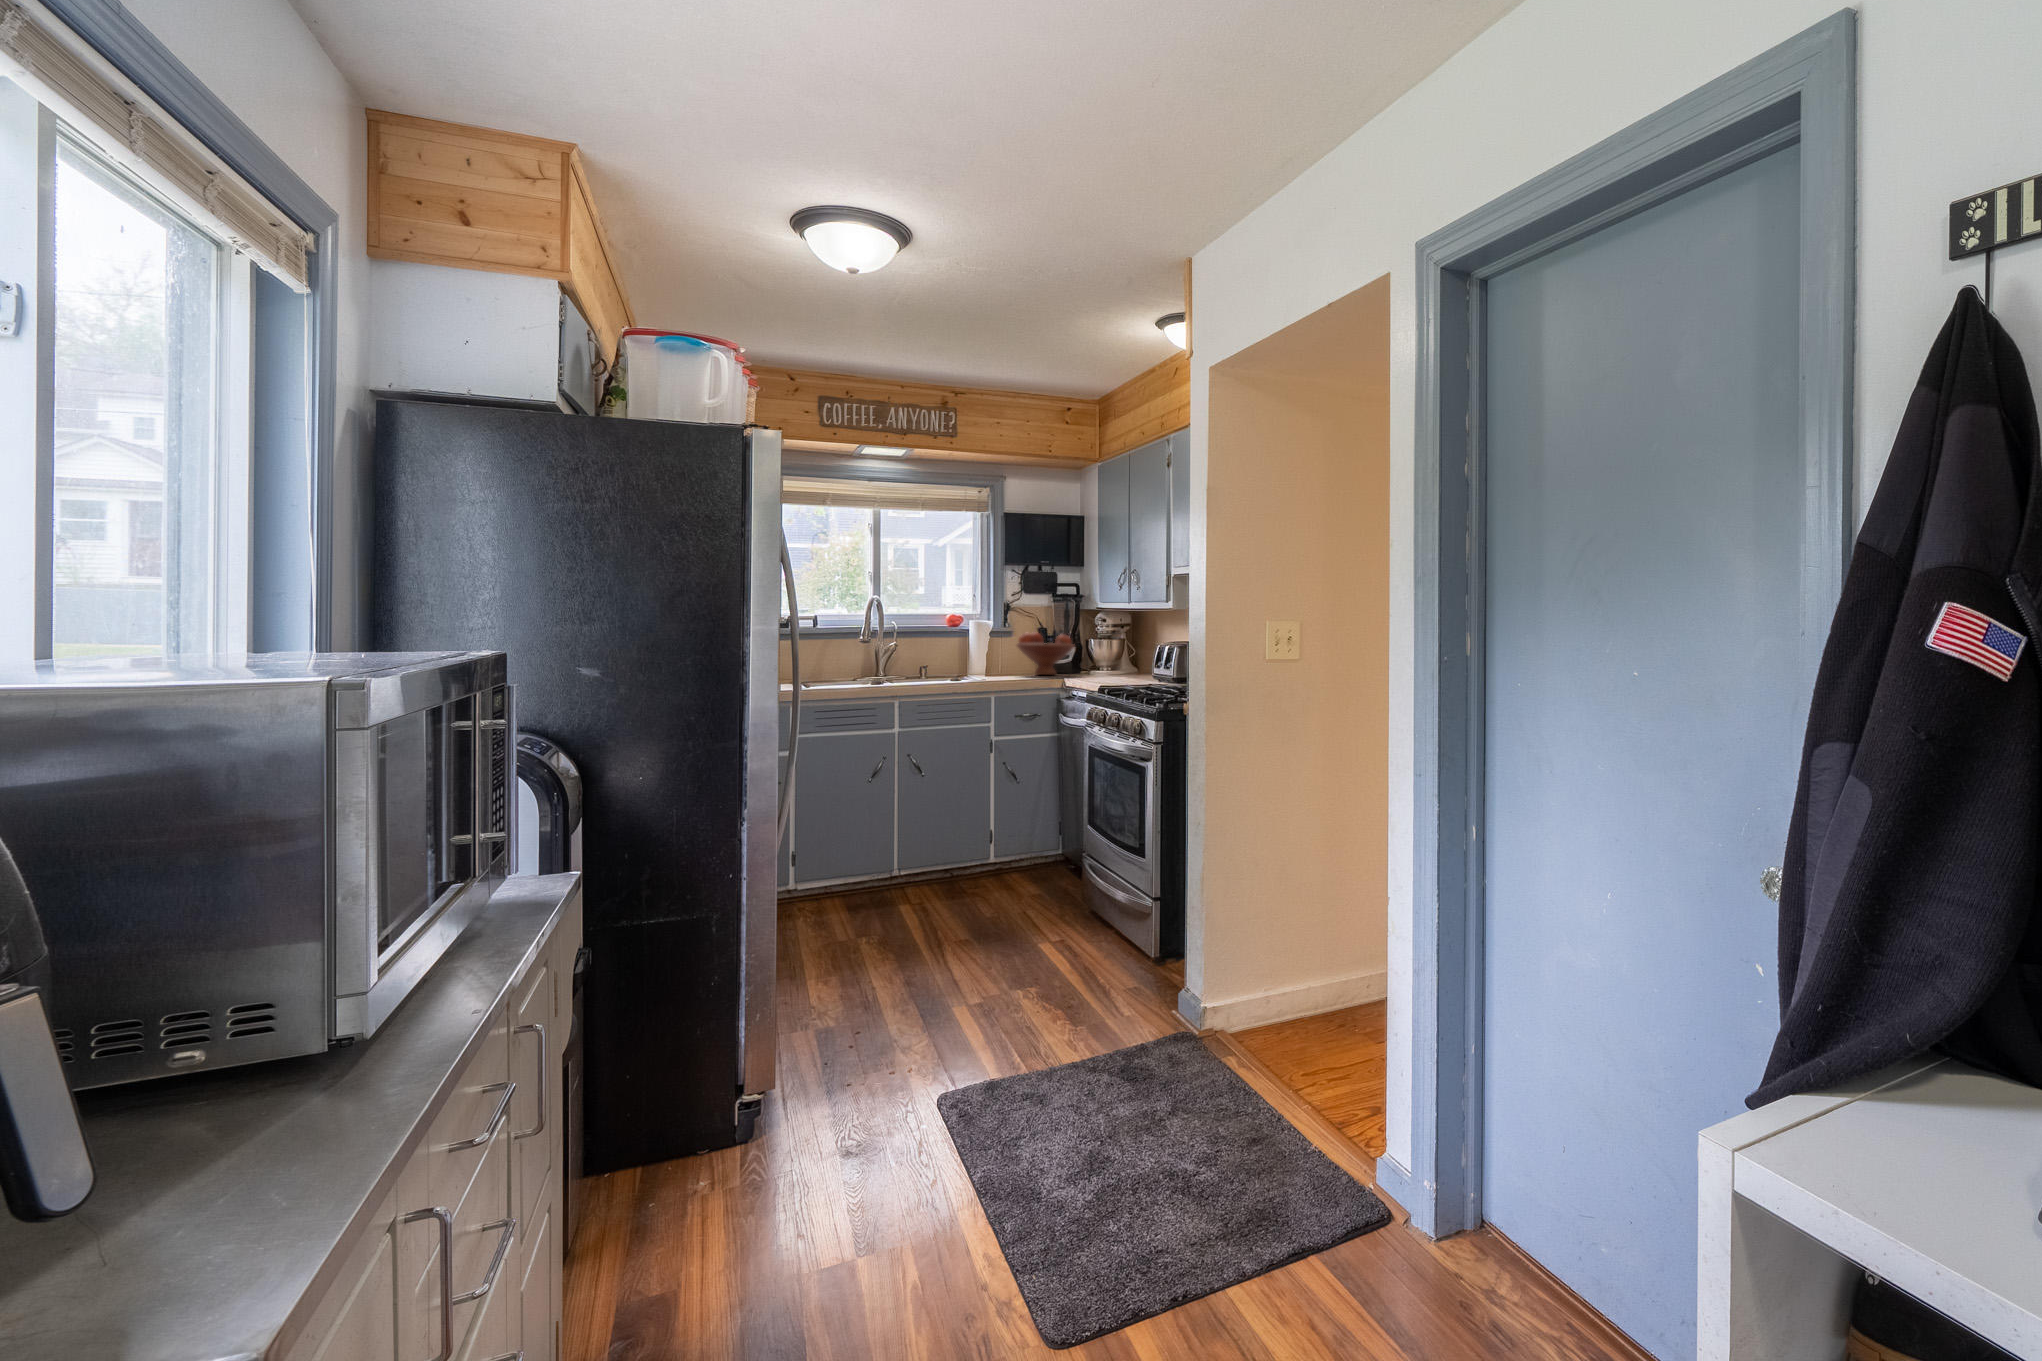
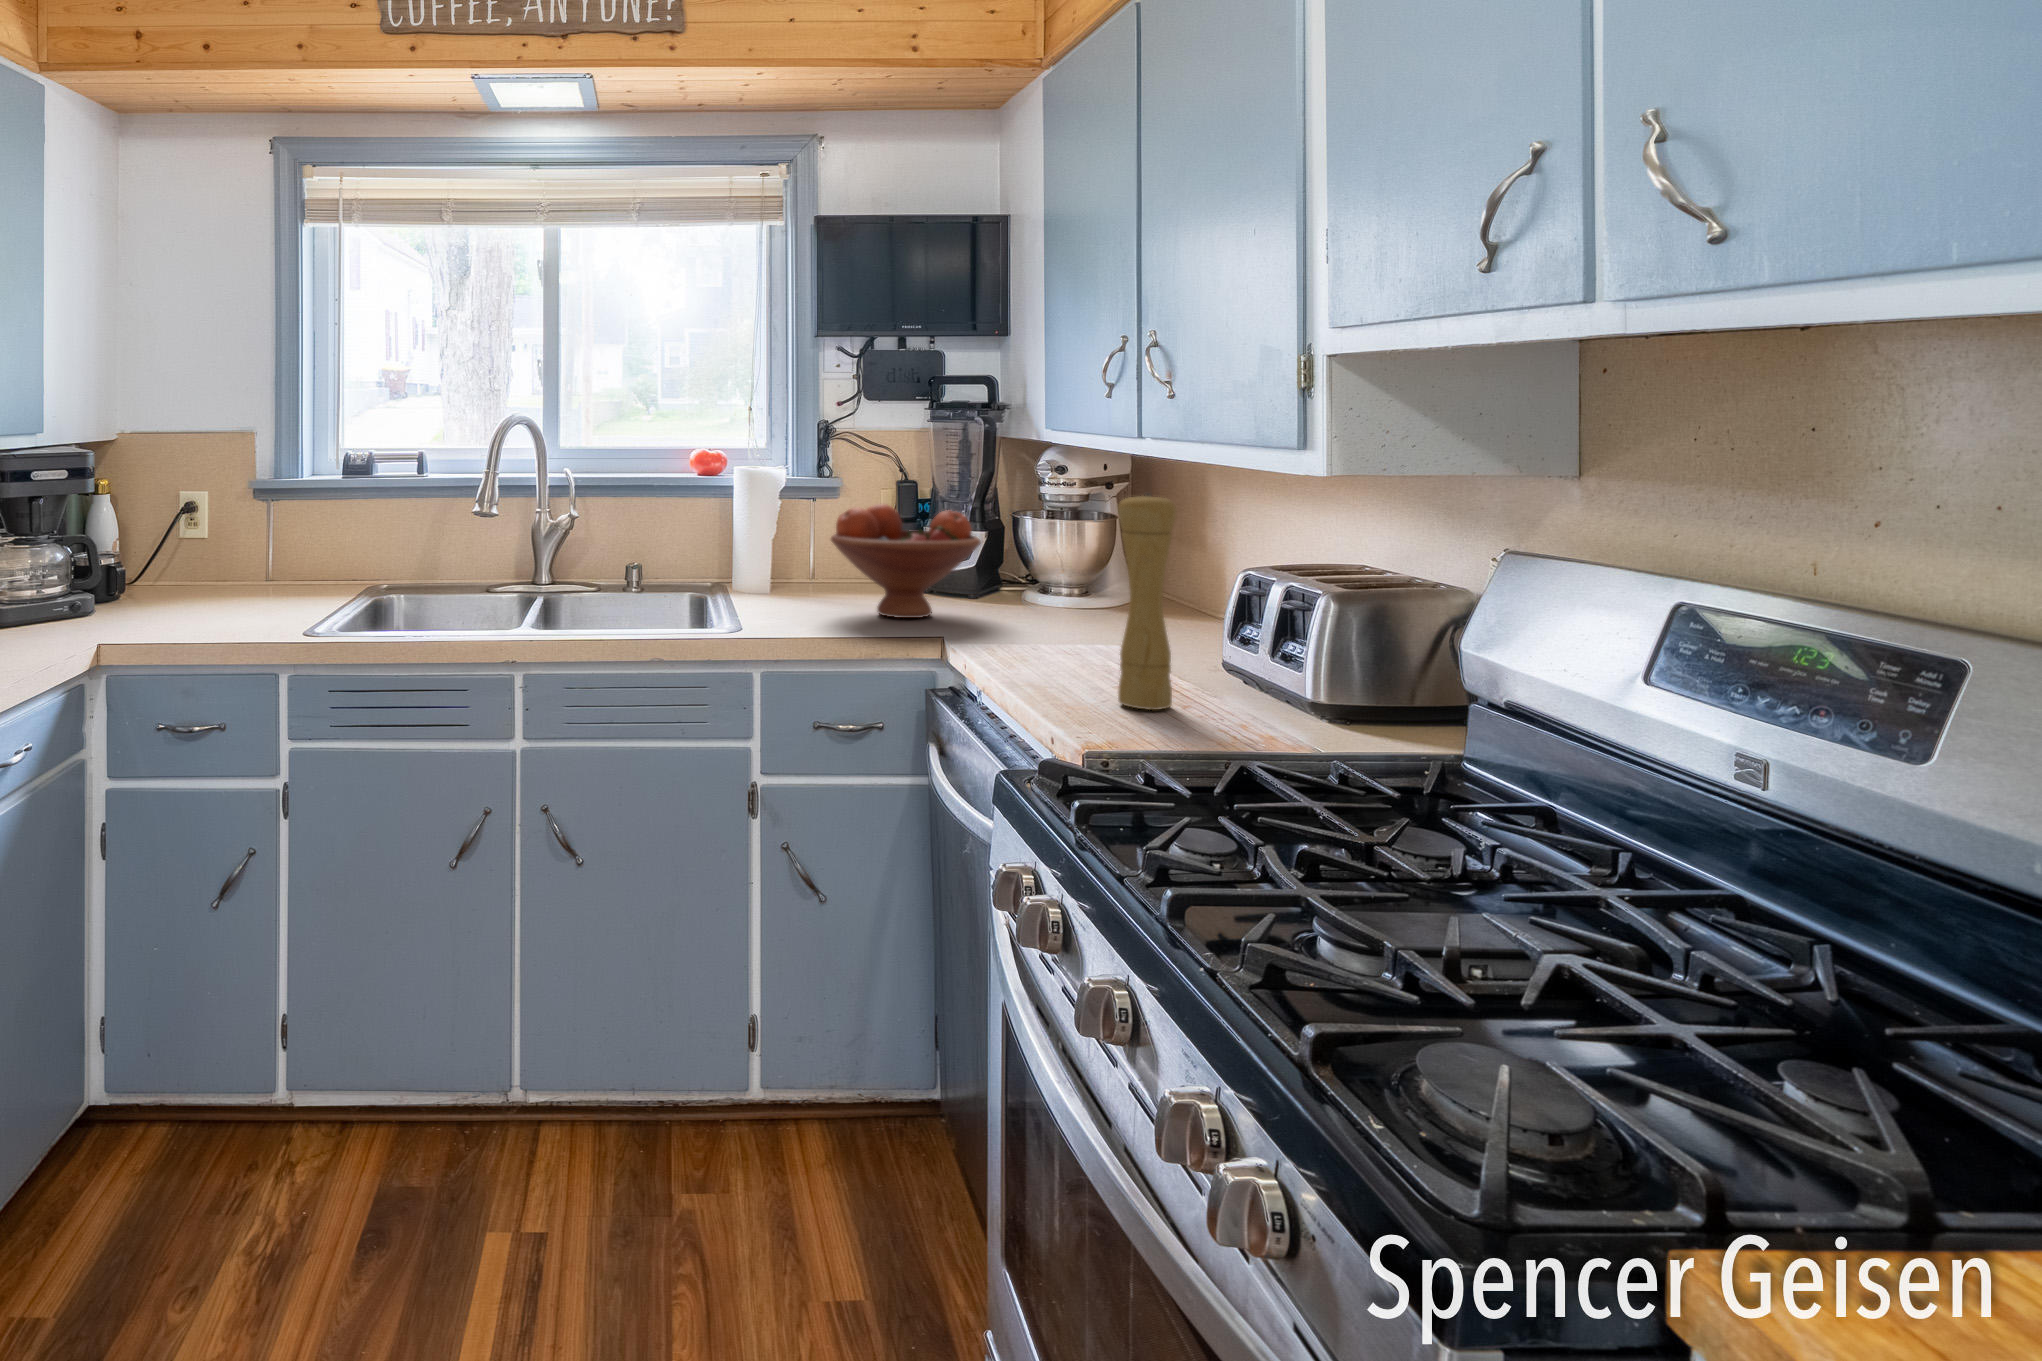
pepper mill: none [1121,617,1138,683] -> present [1118,493,1176,710]

